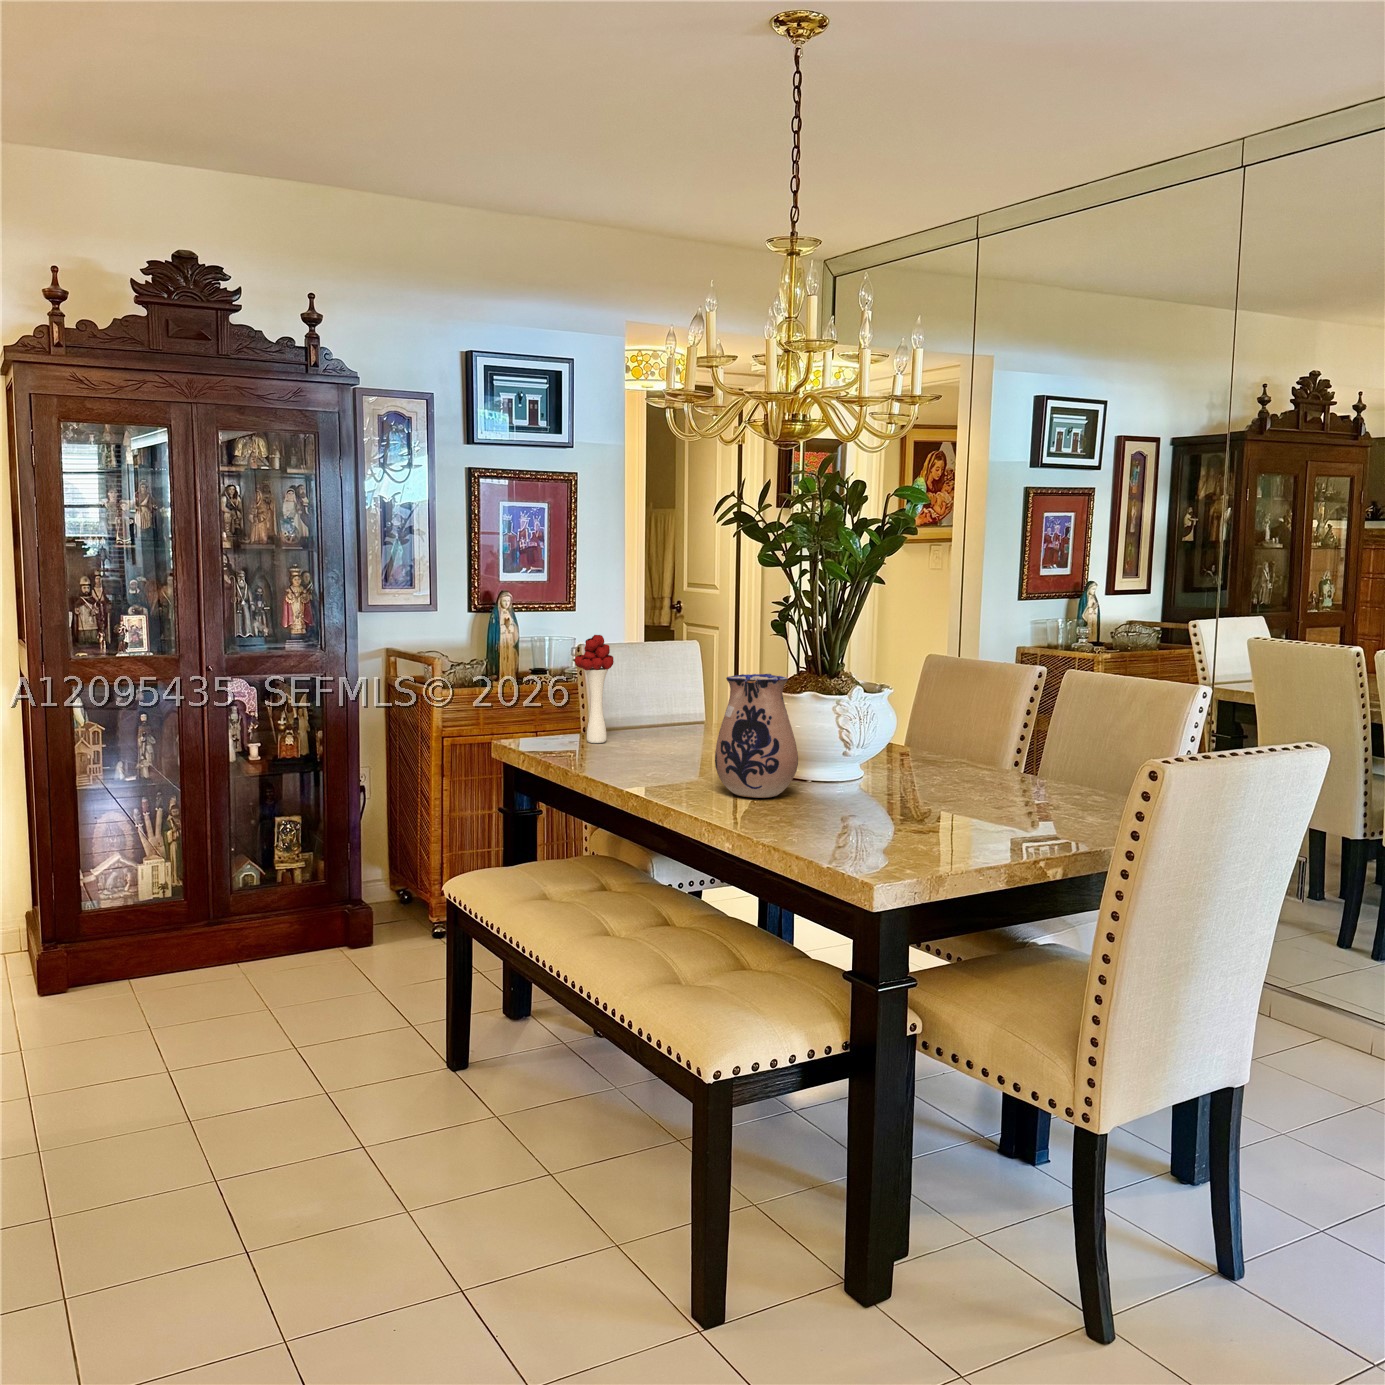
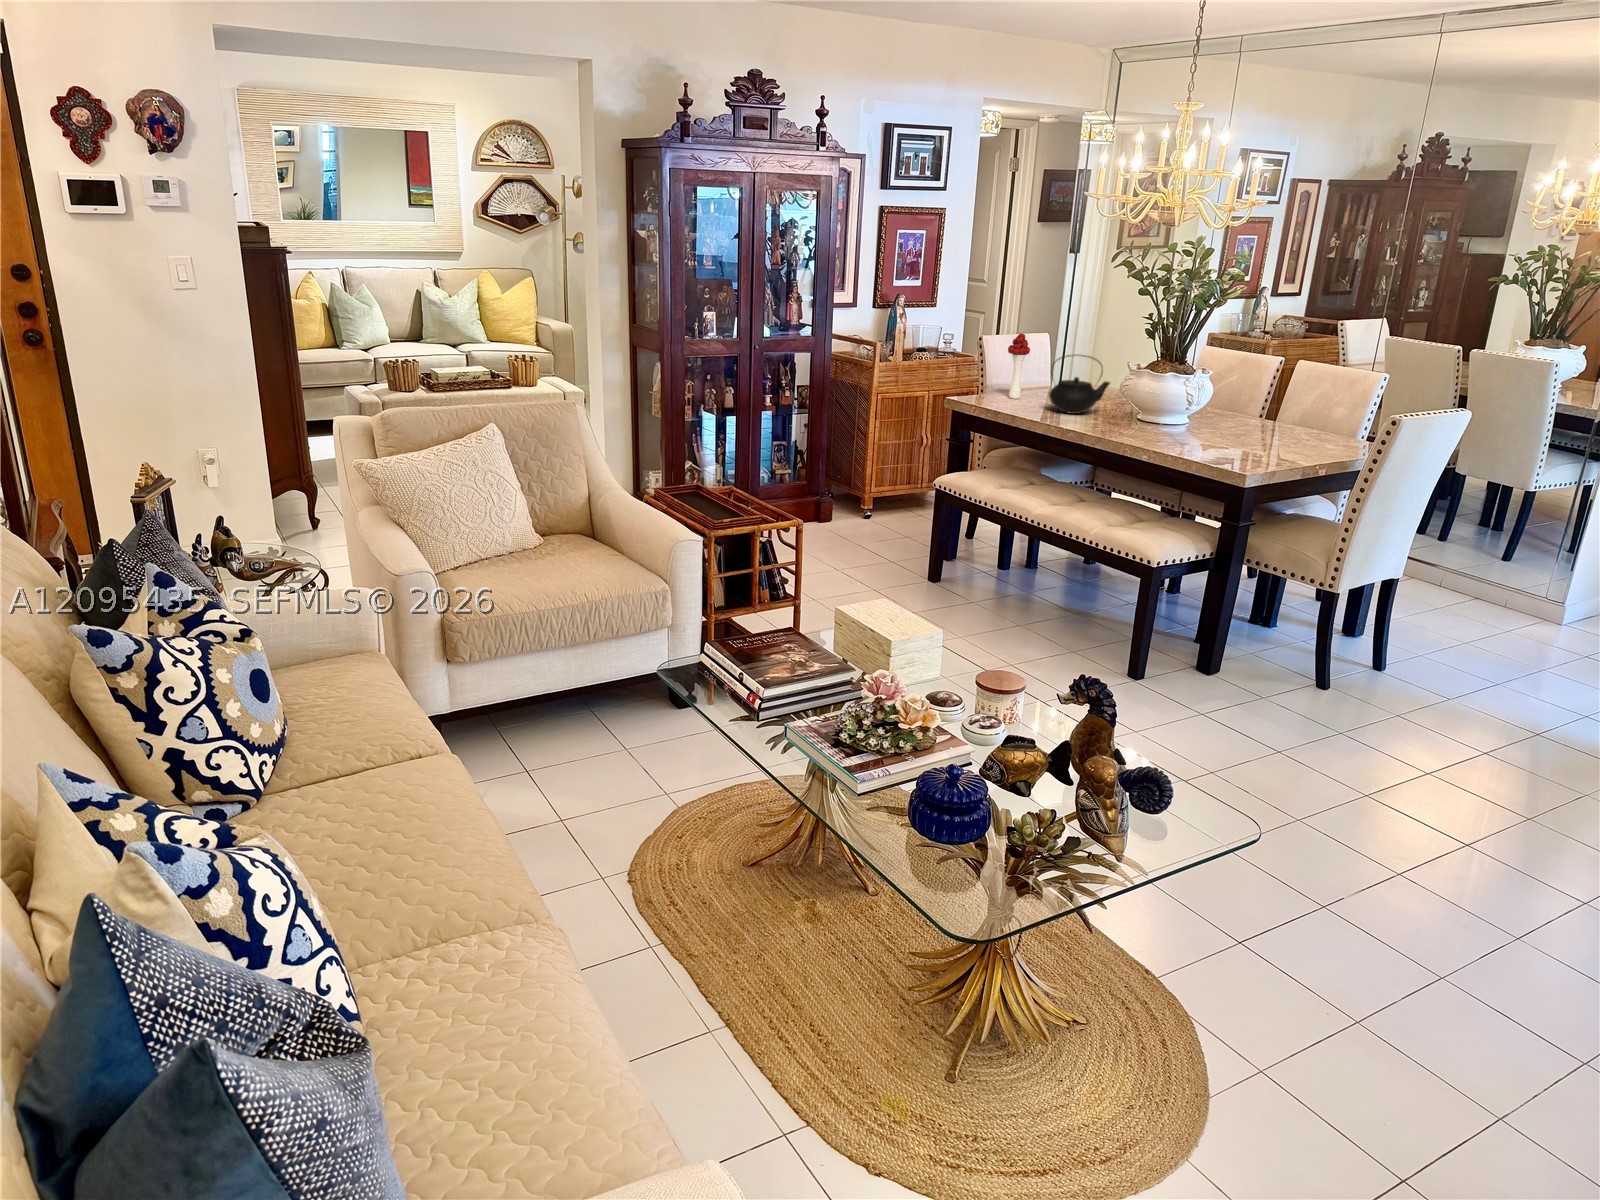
teapot: none [620,664,727,766] -> present [1049,355,1110,414]
ceramic pitcher: present [715,674,798,798] -> none [1122,364,1170,433]

